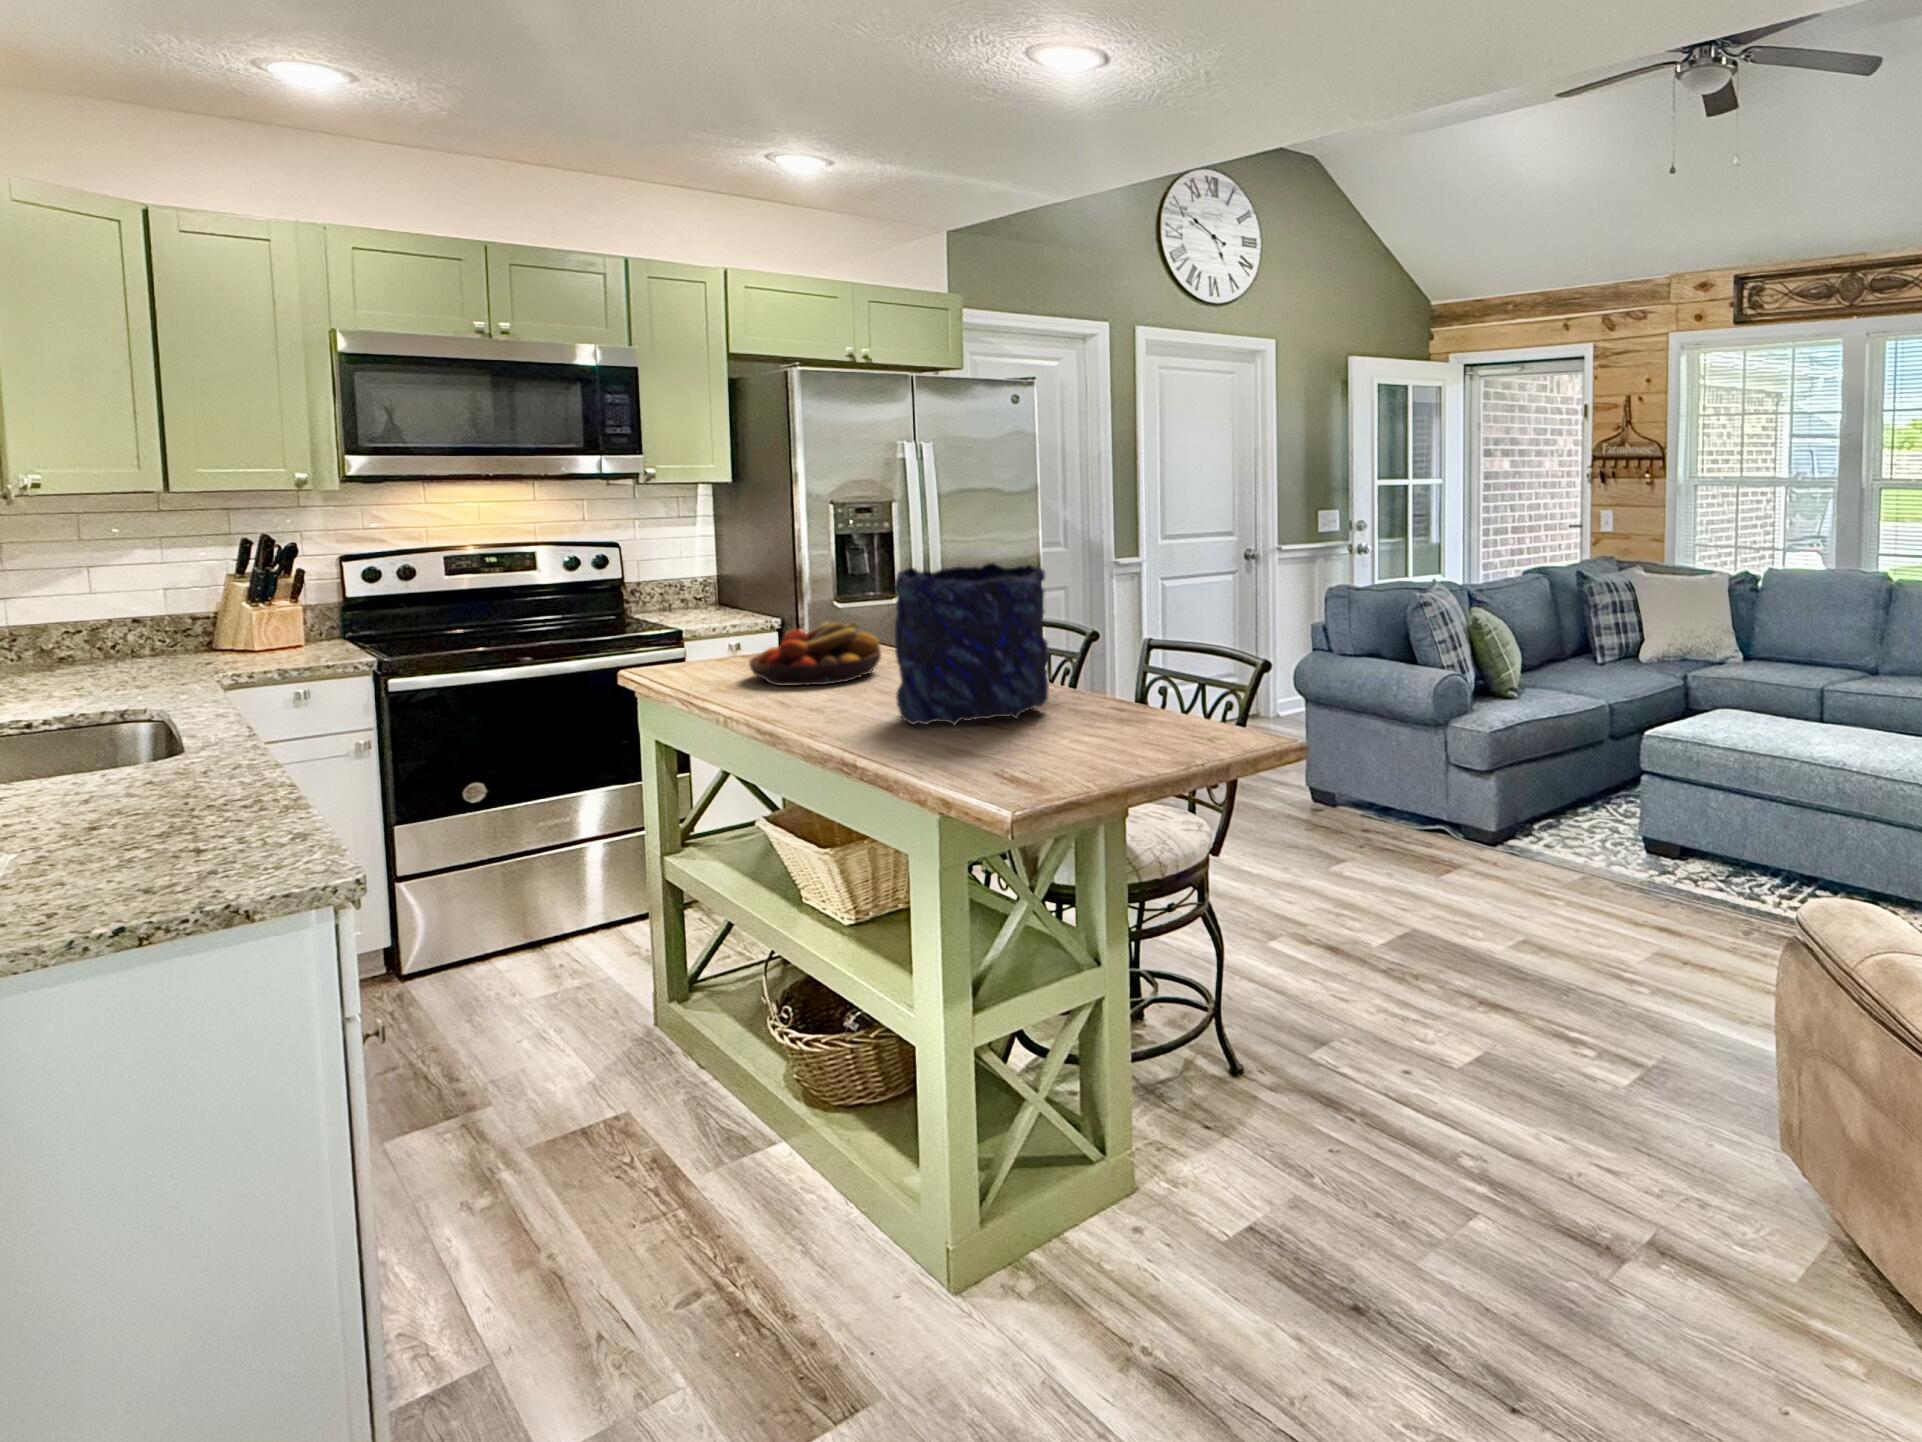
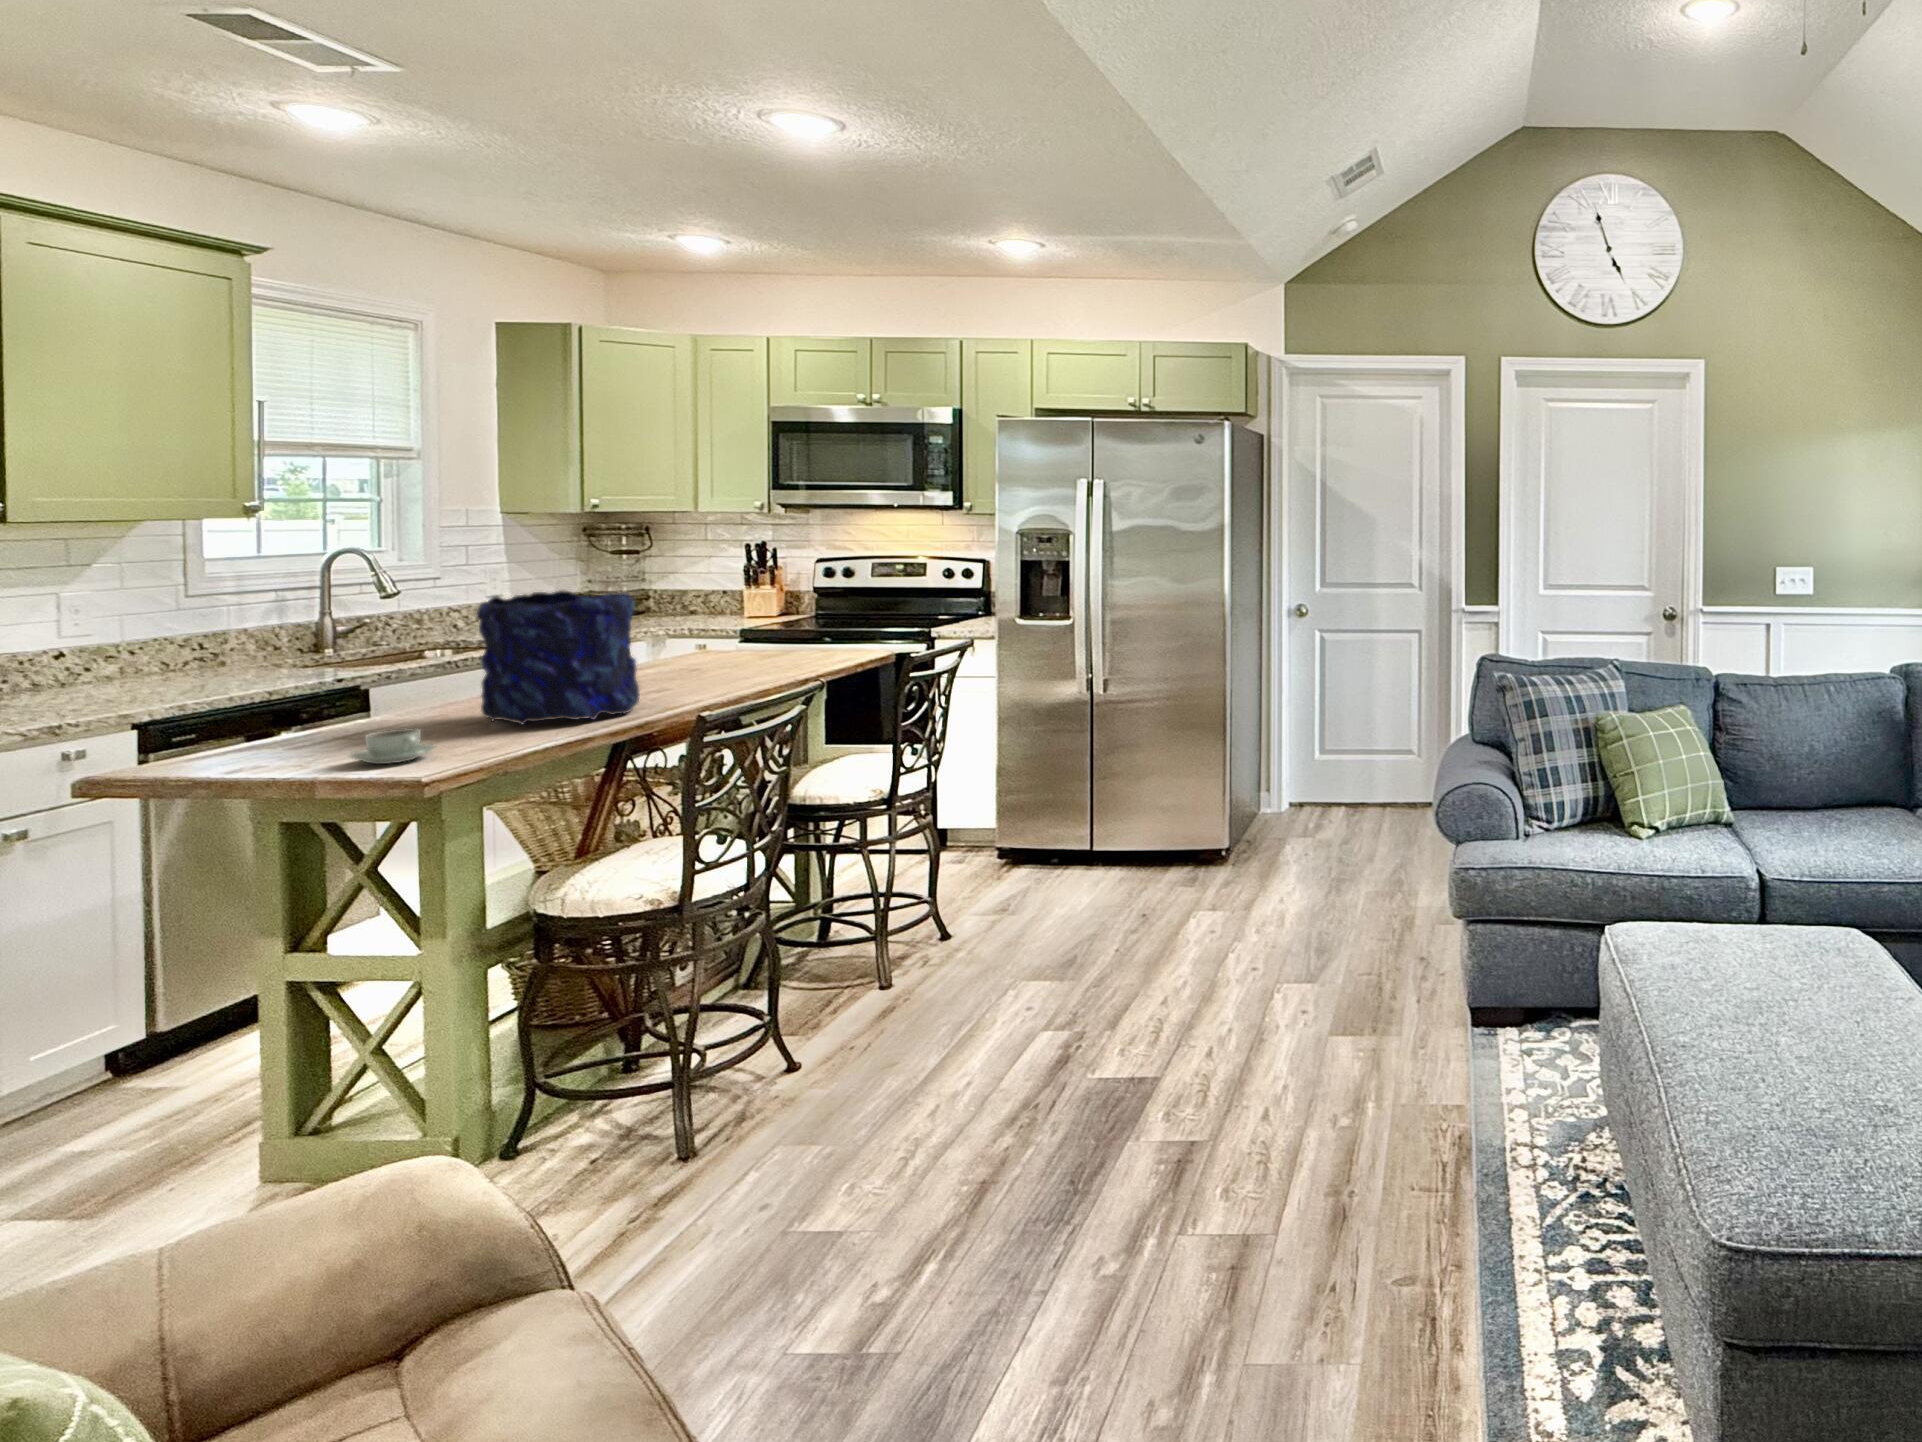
fruit bowl: present [749,622,881,686] -> none [670,630,788,679]
coffee cup: none [1067,713,1140,754] -> present [350,728,435,764]

